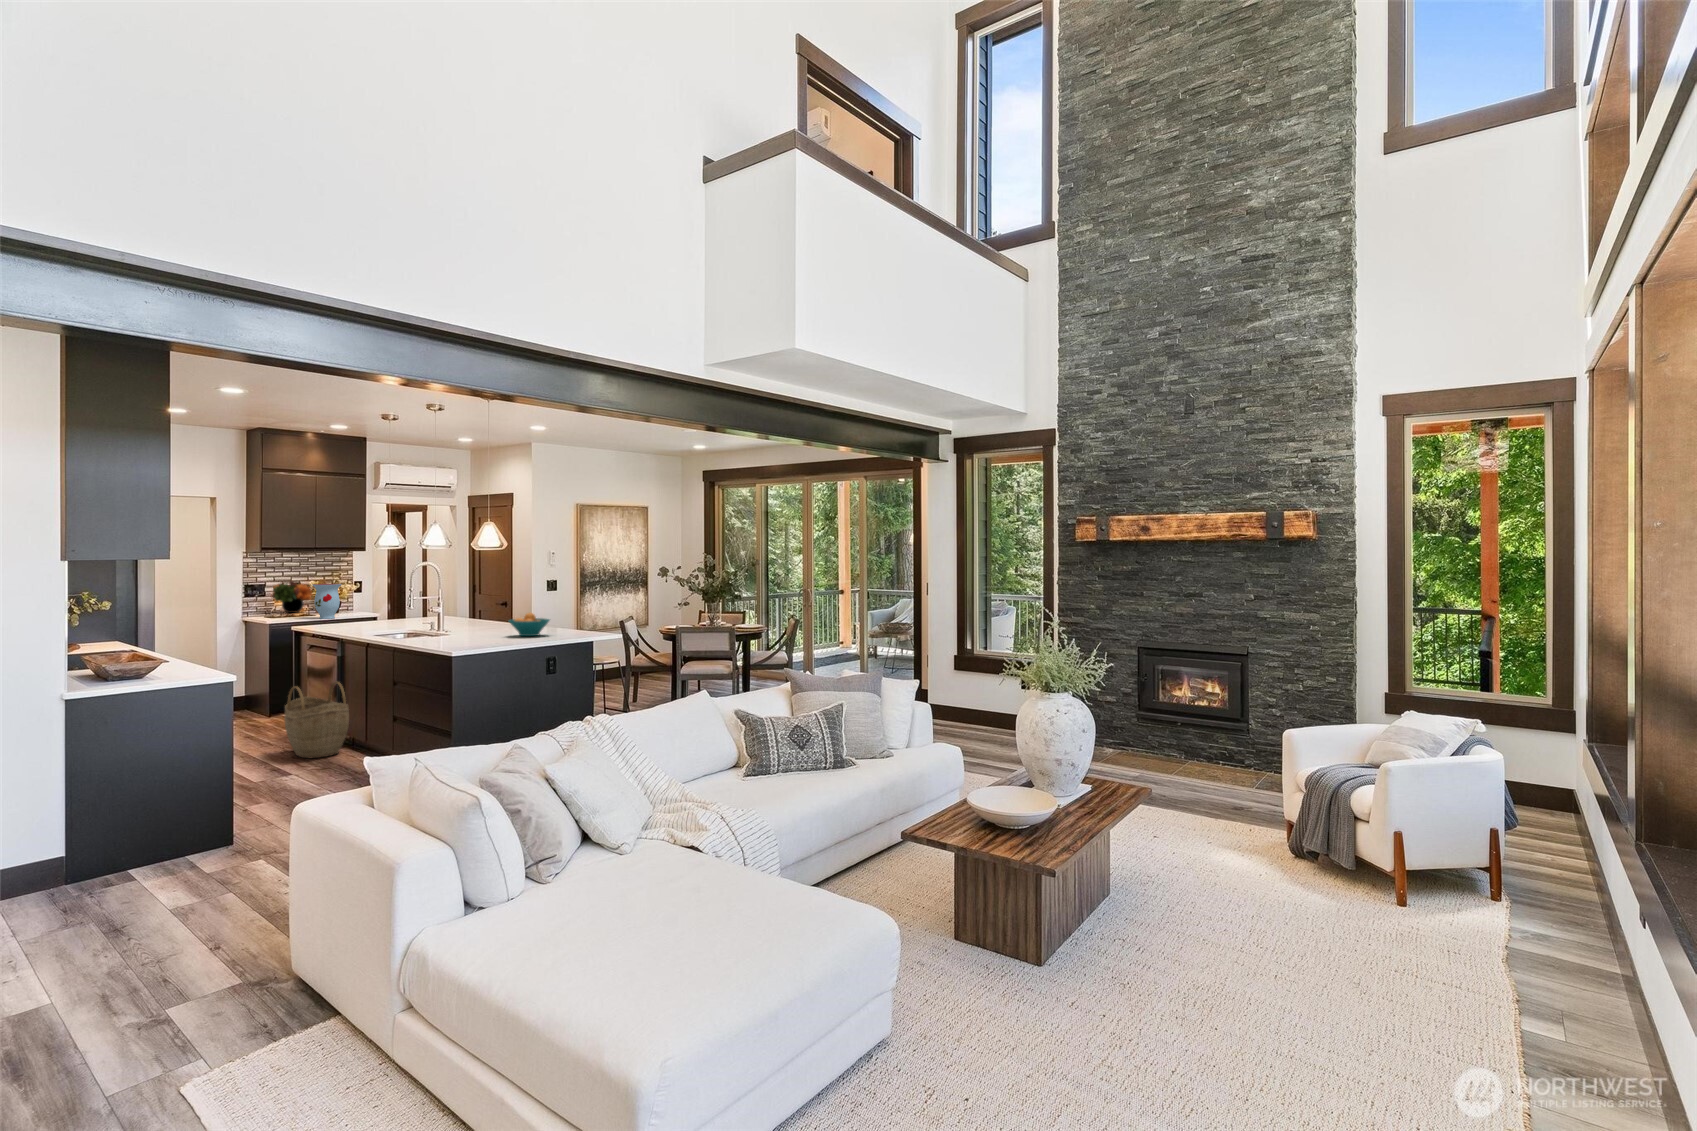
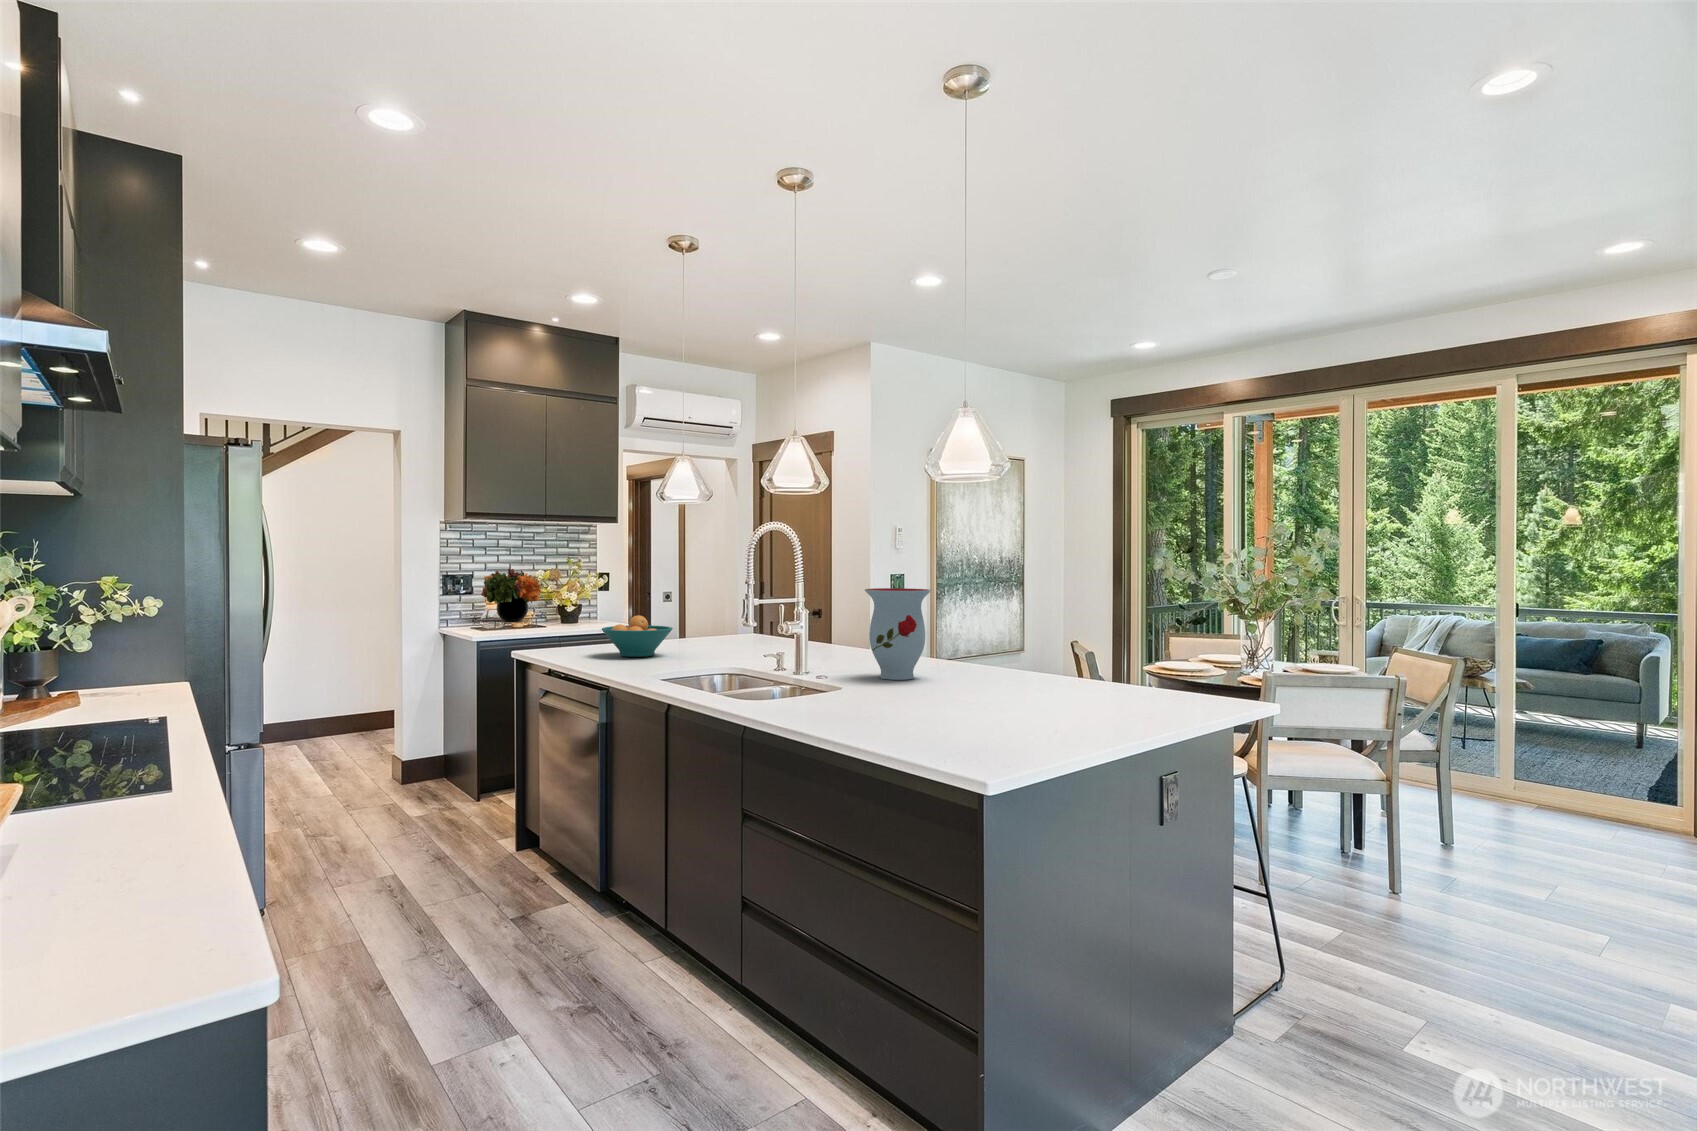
vase: present [312,584,342,619] -> present [865,588,931,680]
fruit bowl: present [509,613,550,636] -> present [602,615,673,657]
woven basket: present [284,682,349,758] -> none [502,775,625,947]

